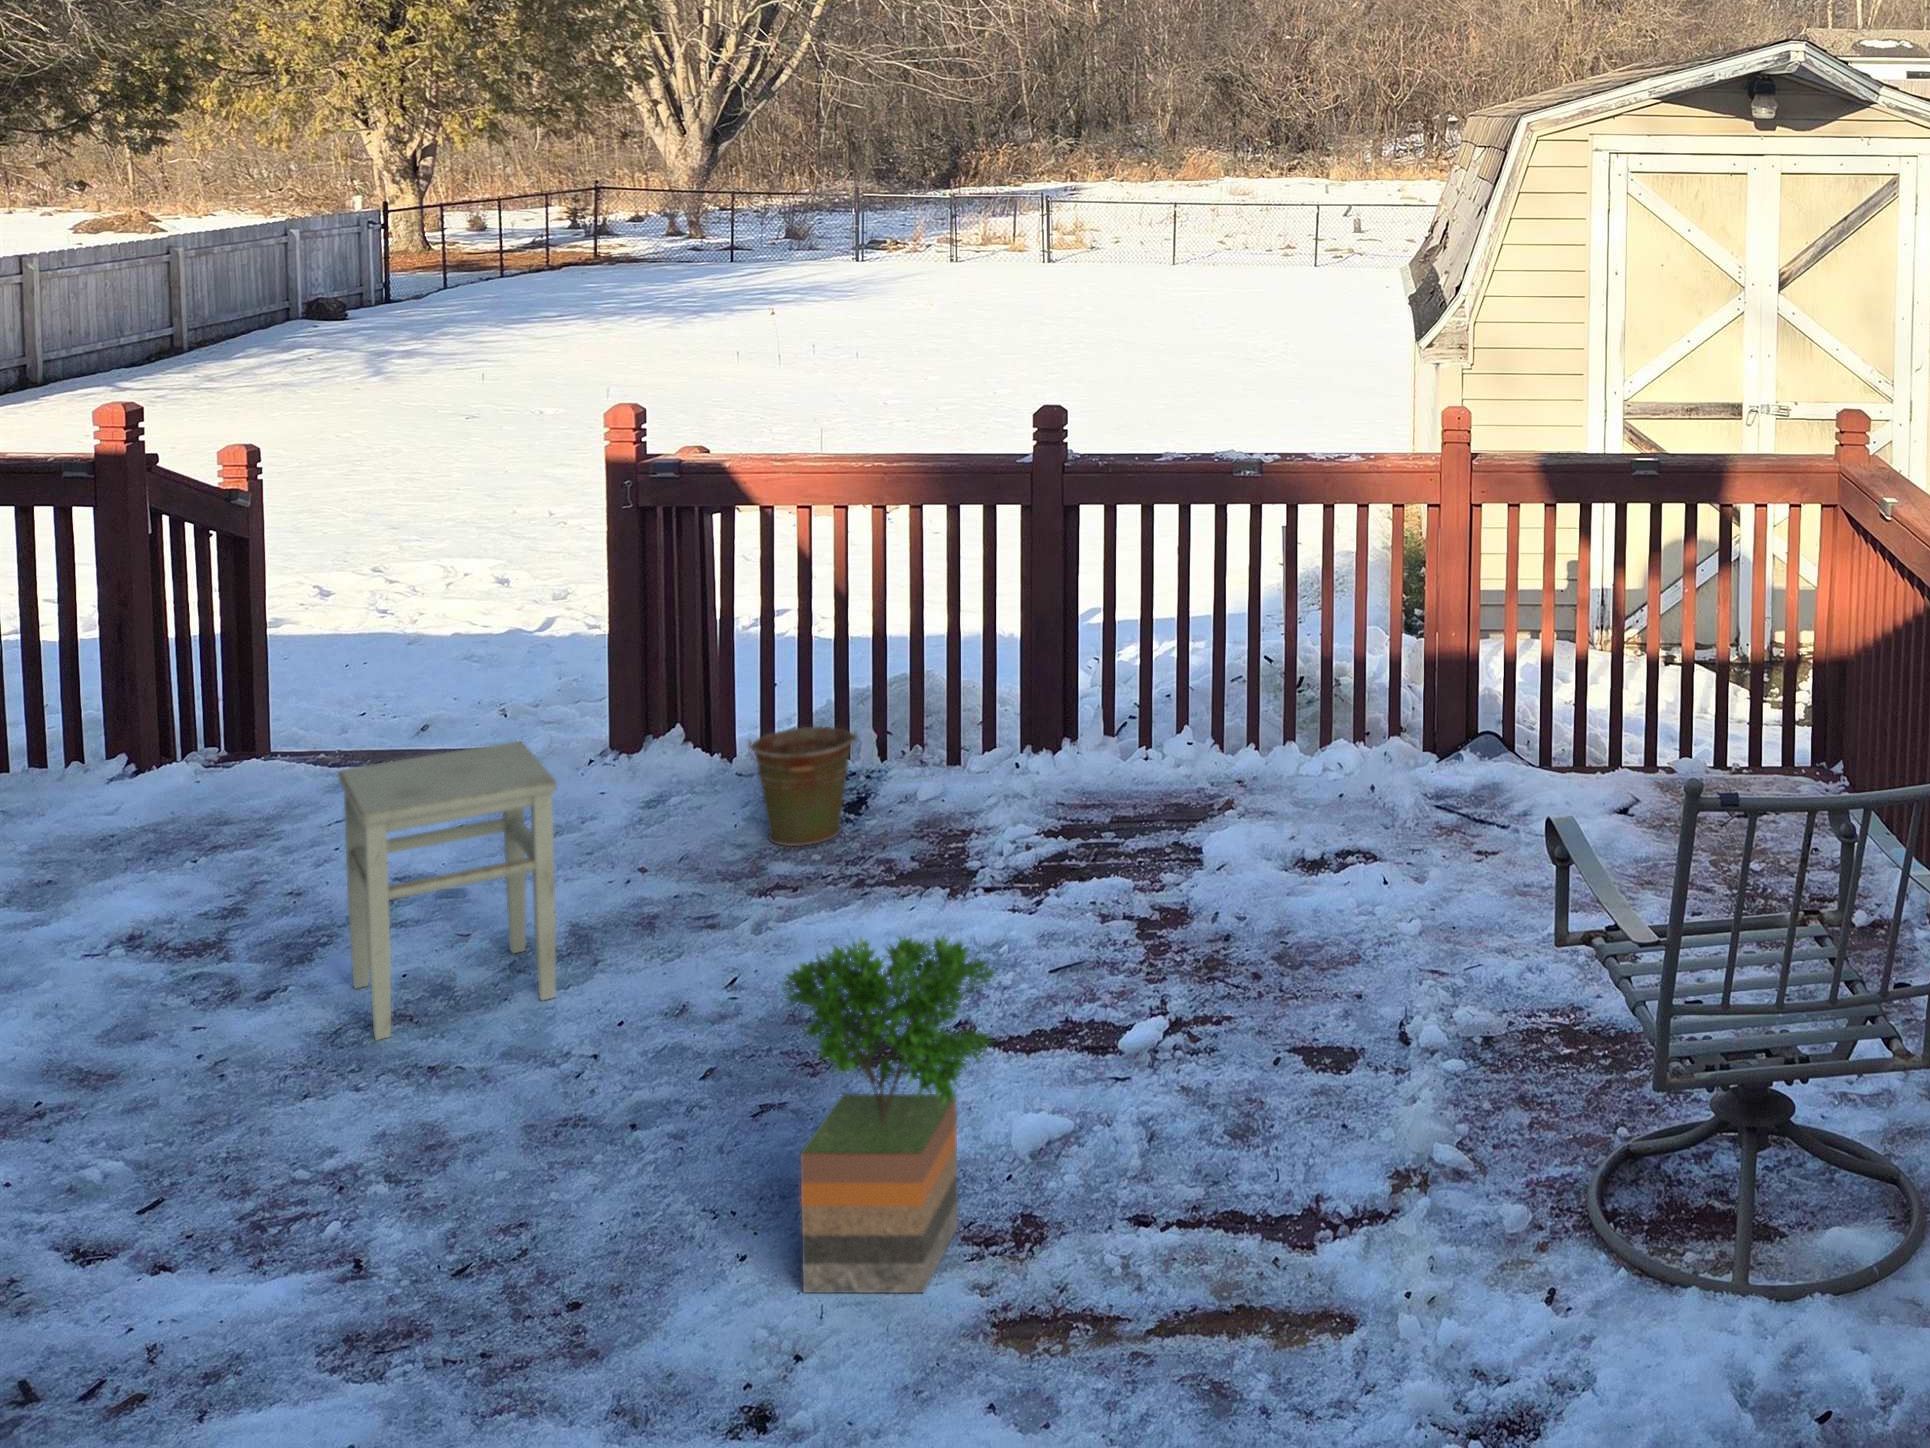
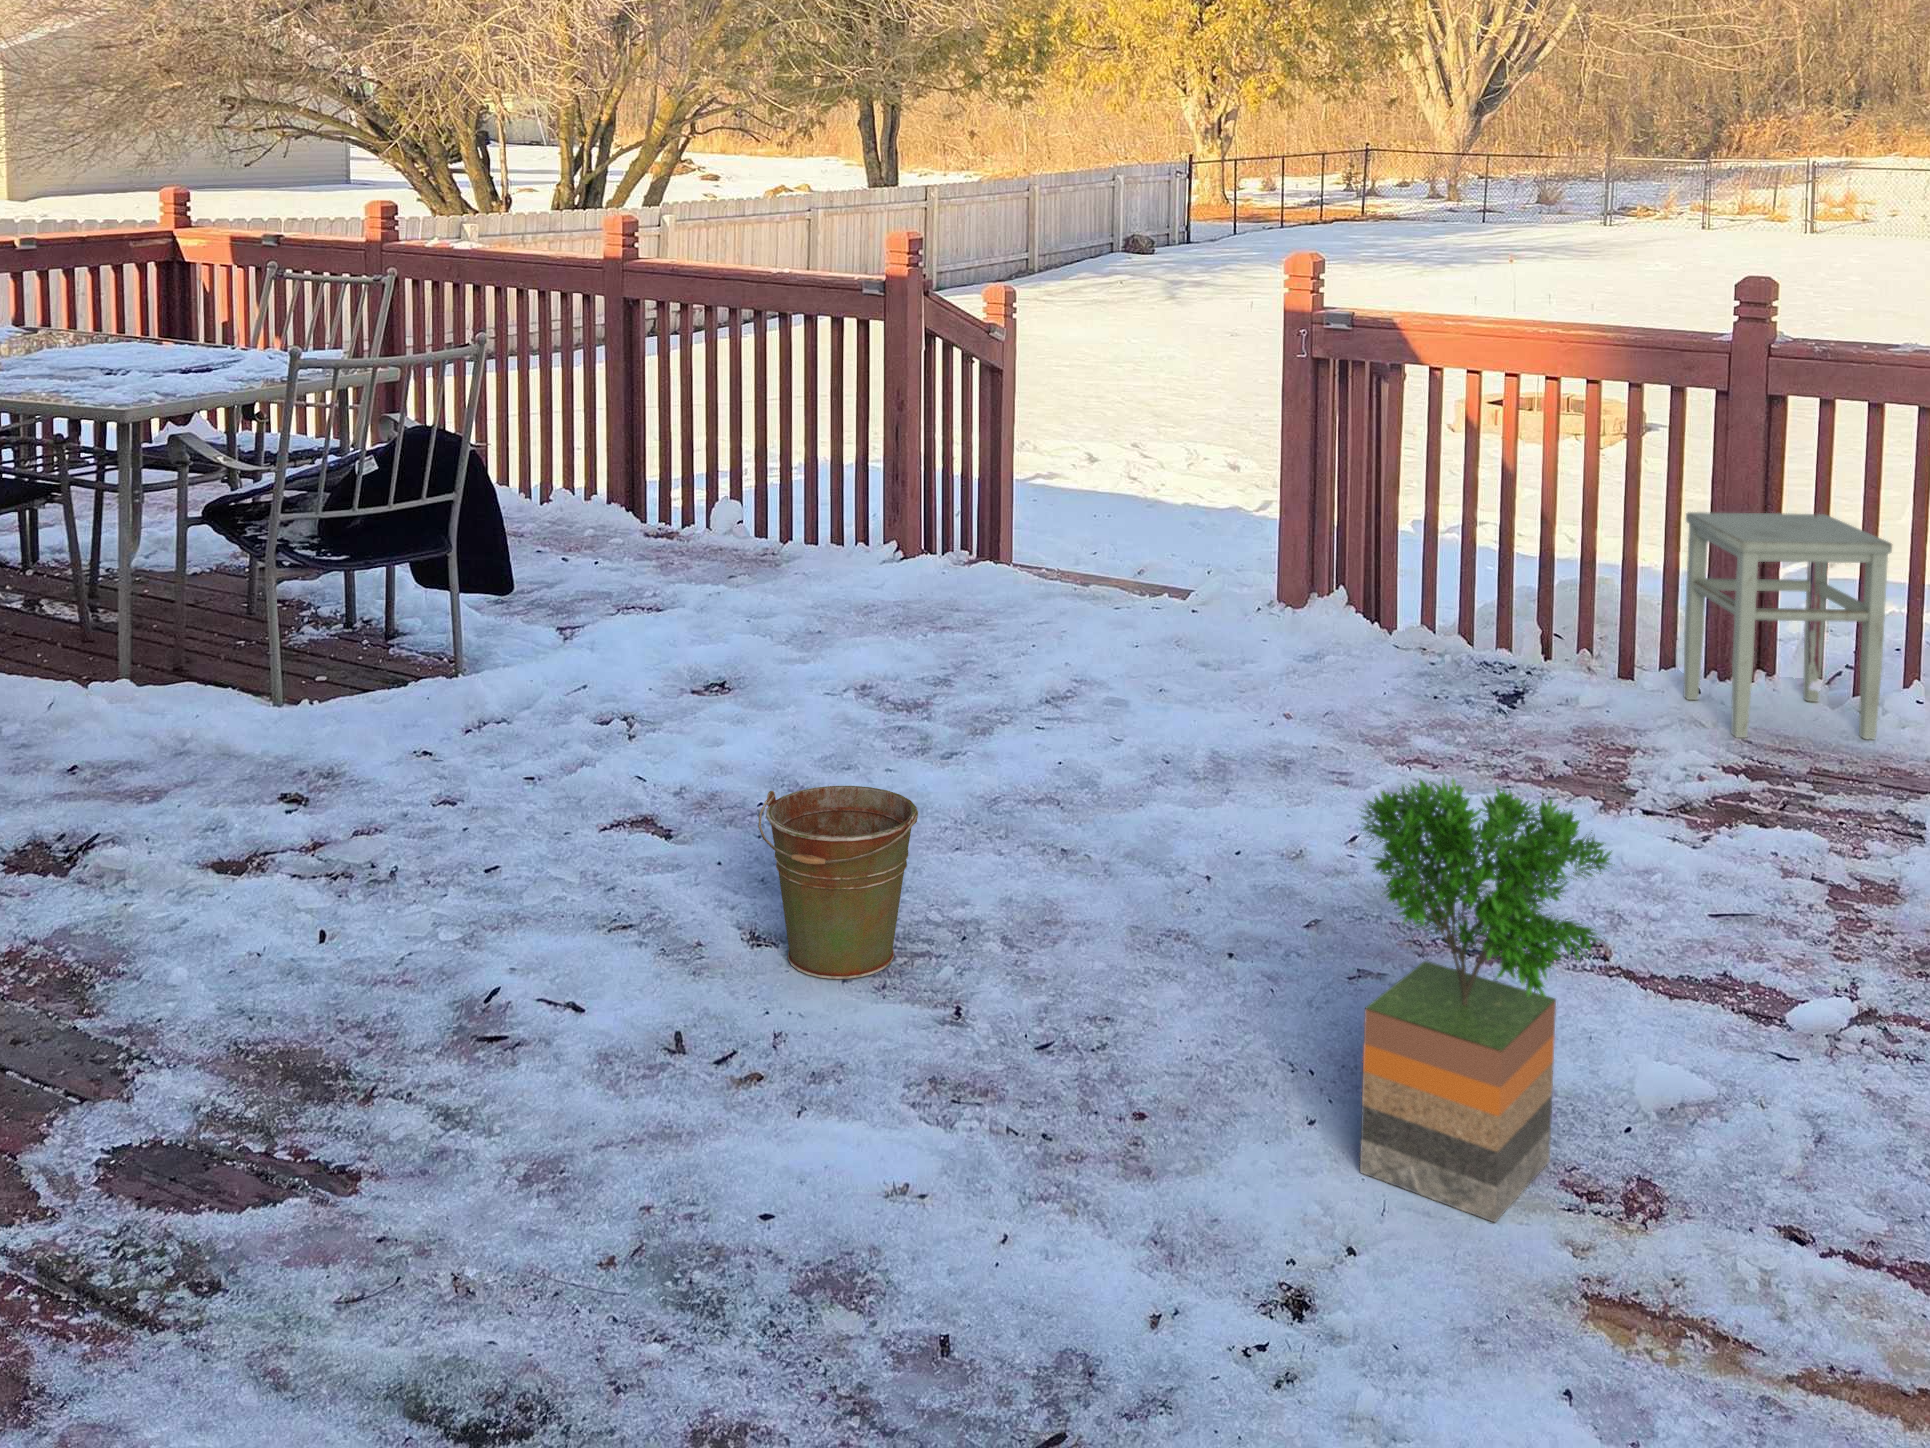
bucket: present [748,727,857,846] -> present [758,786,918,979]
stool: present [339,741,556,1040] -> present [1684,512,1892,739]

